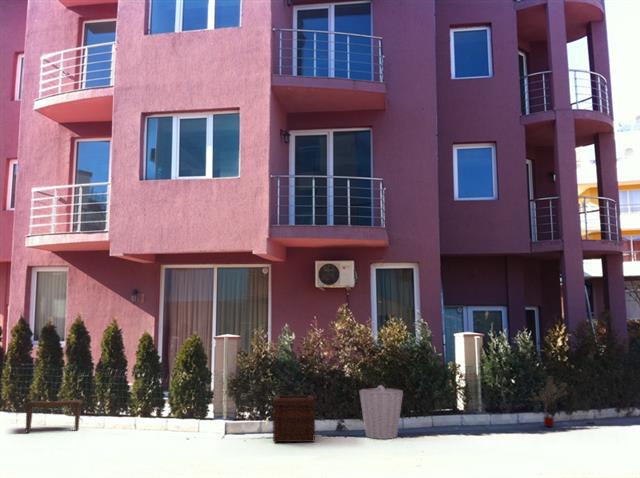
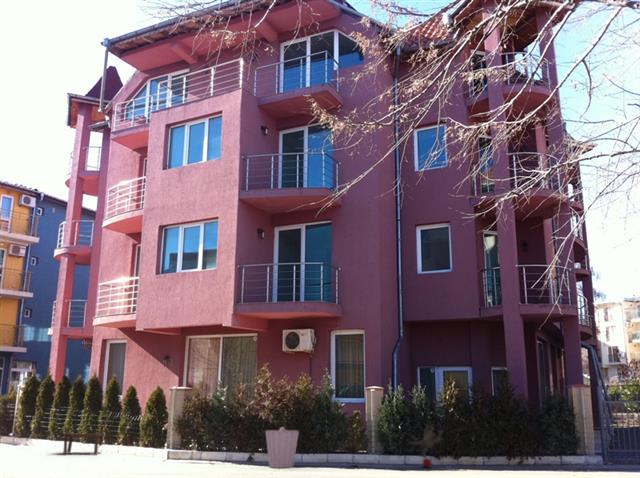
wooden crate: present [273,395,315,442] -> none [197,433,239,467]

